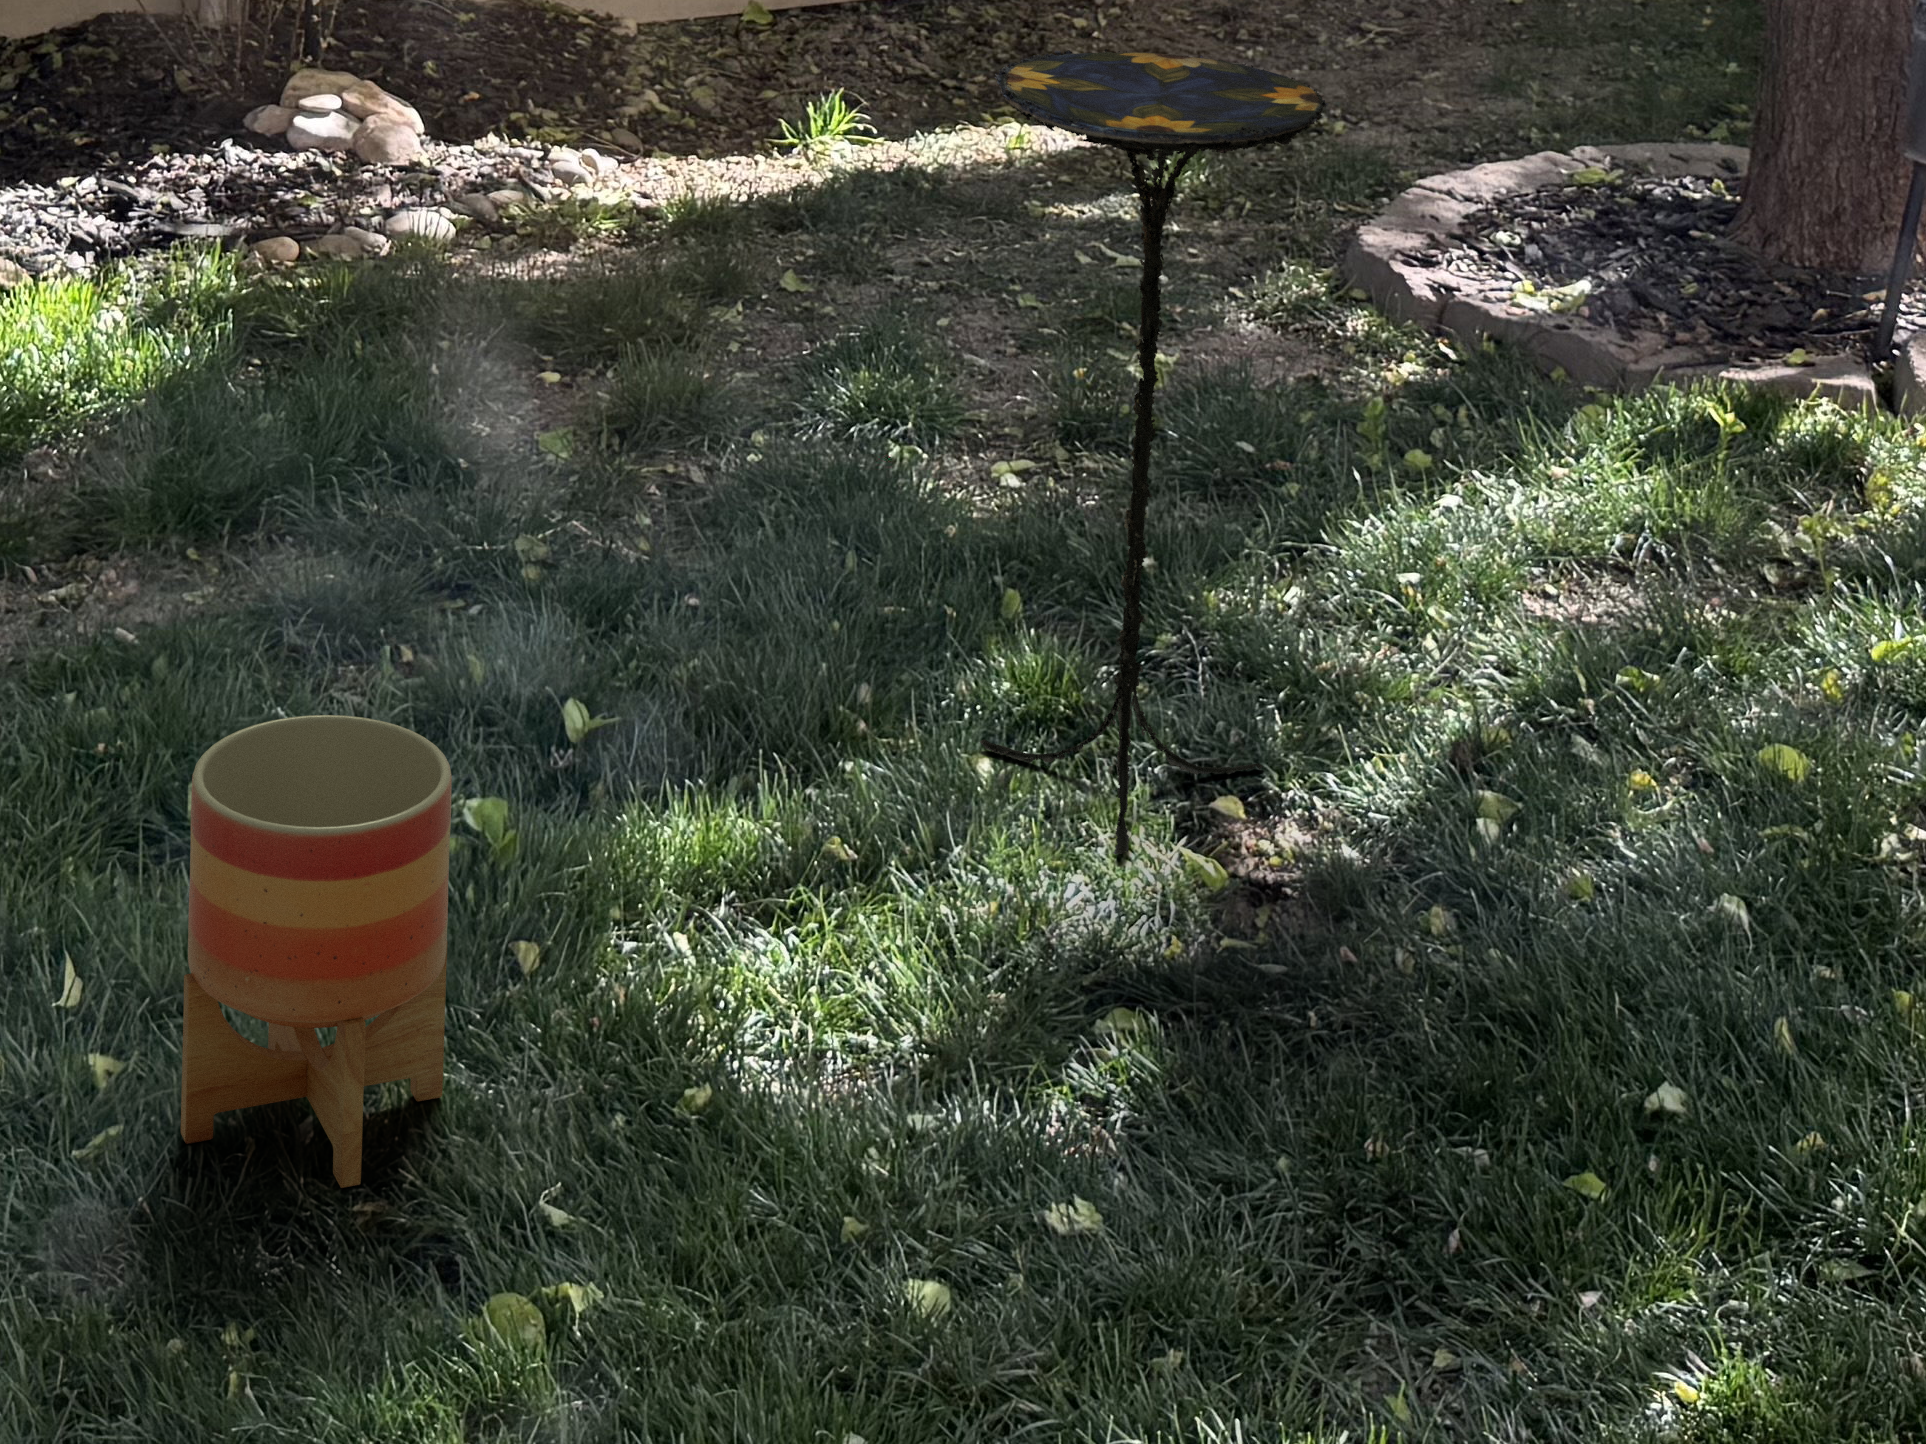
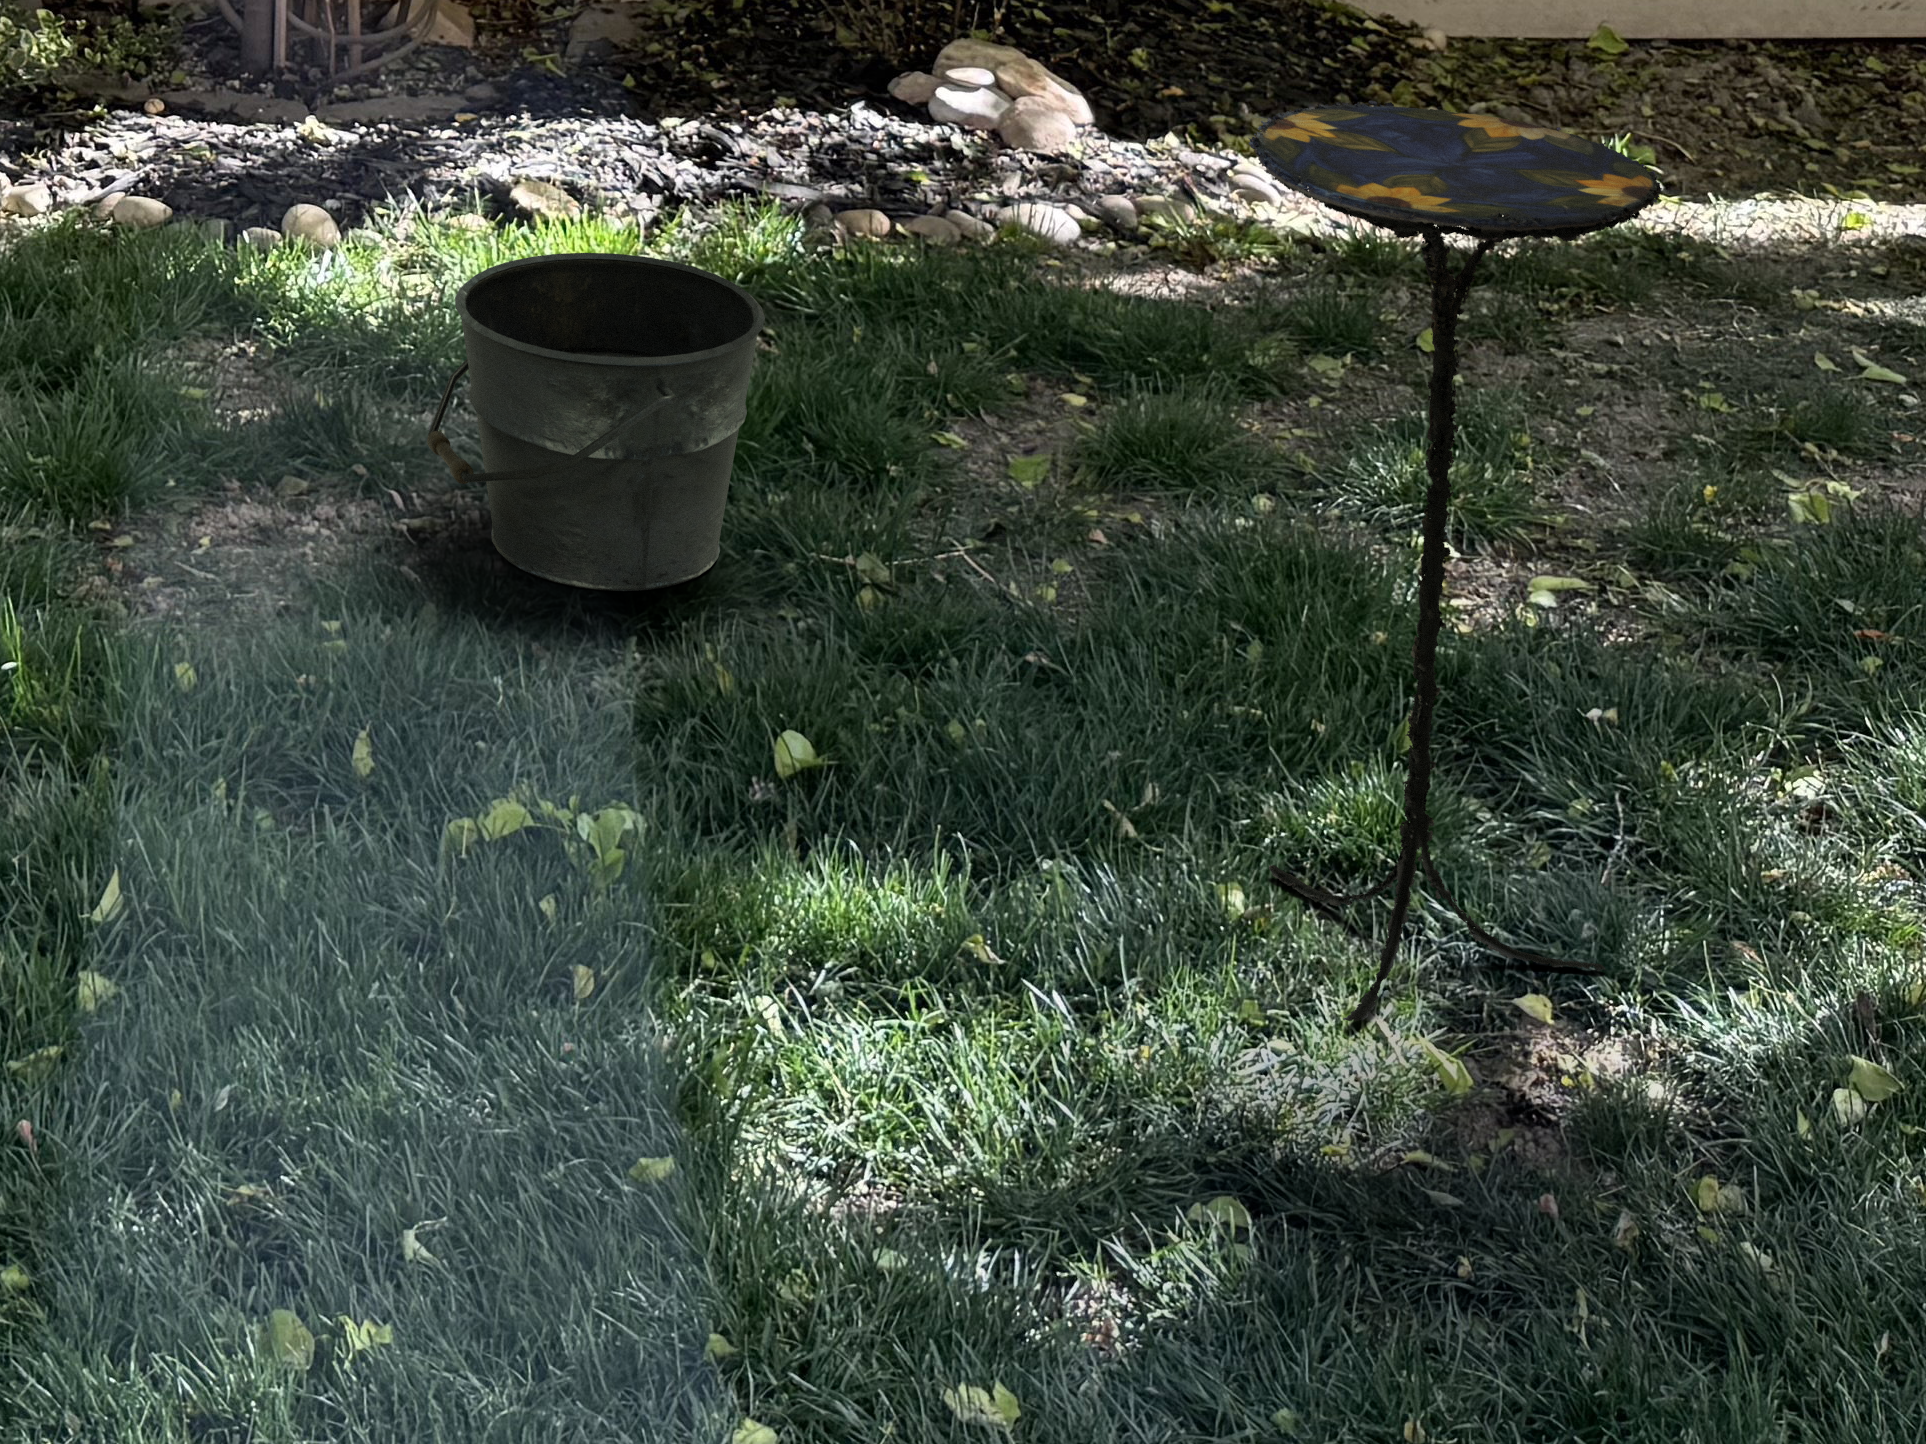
bucket: none [88,294,409,622] -> present [427,253,765,591]
planter: present [181,715,452,1188] -> none [181,665,449,1136]

